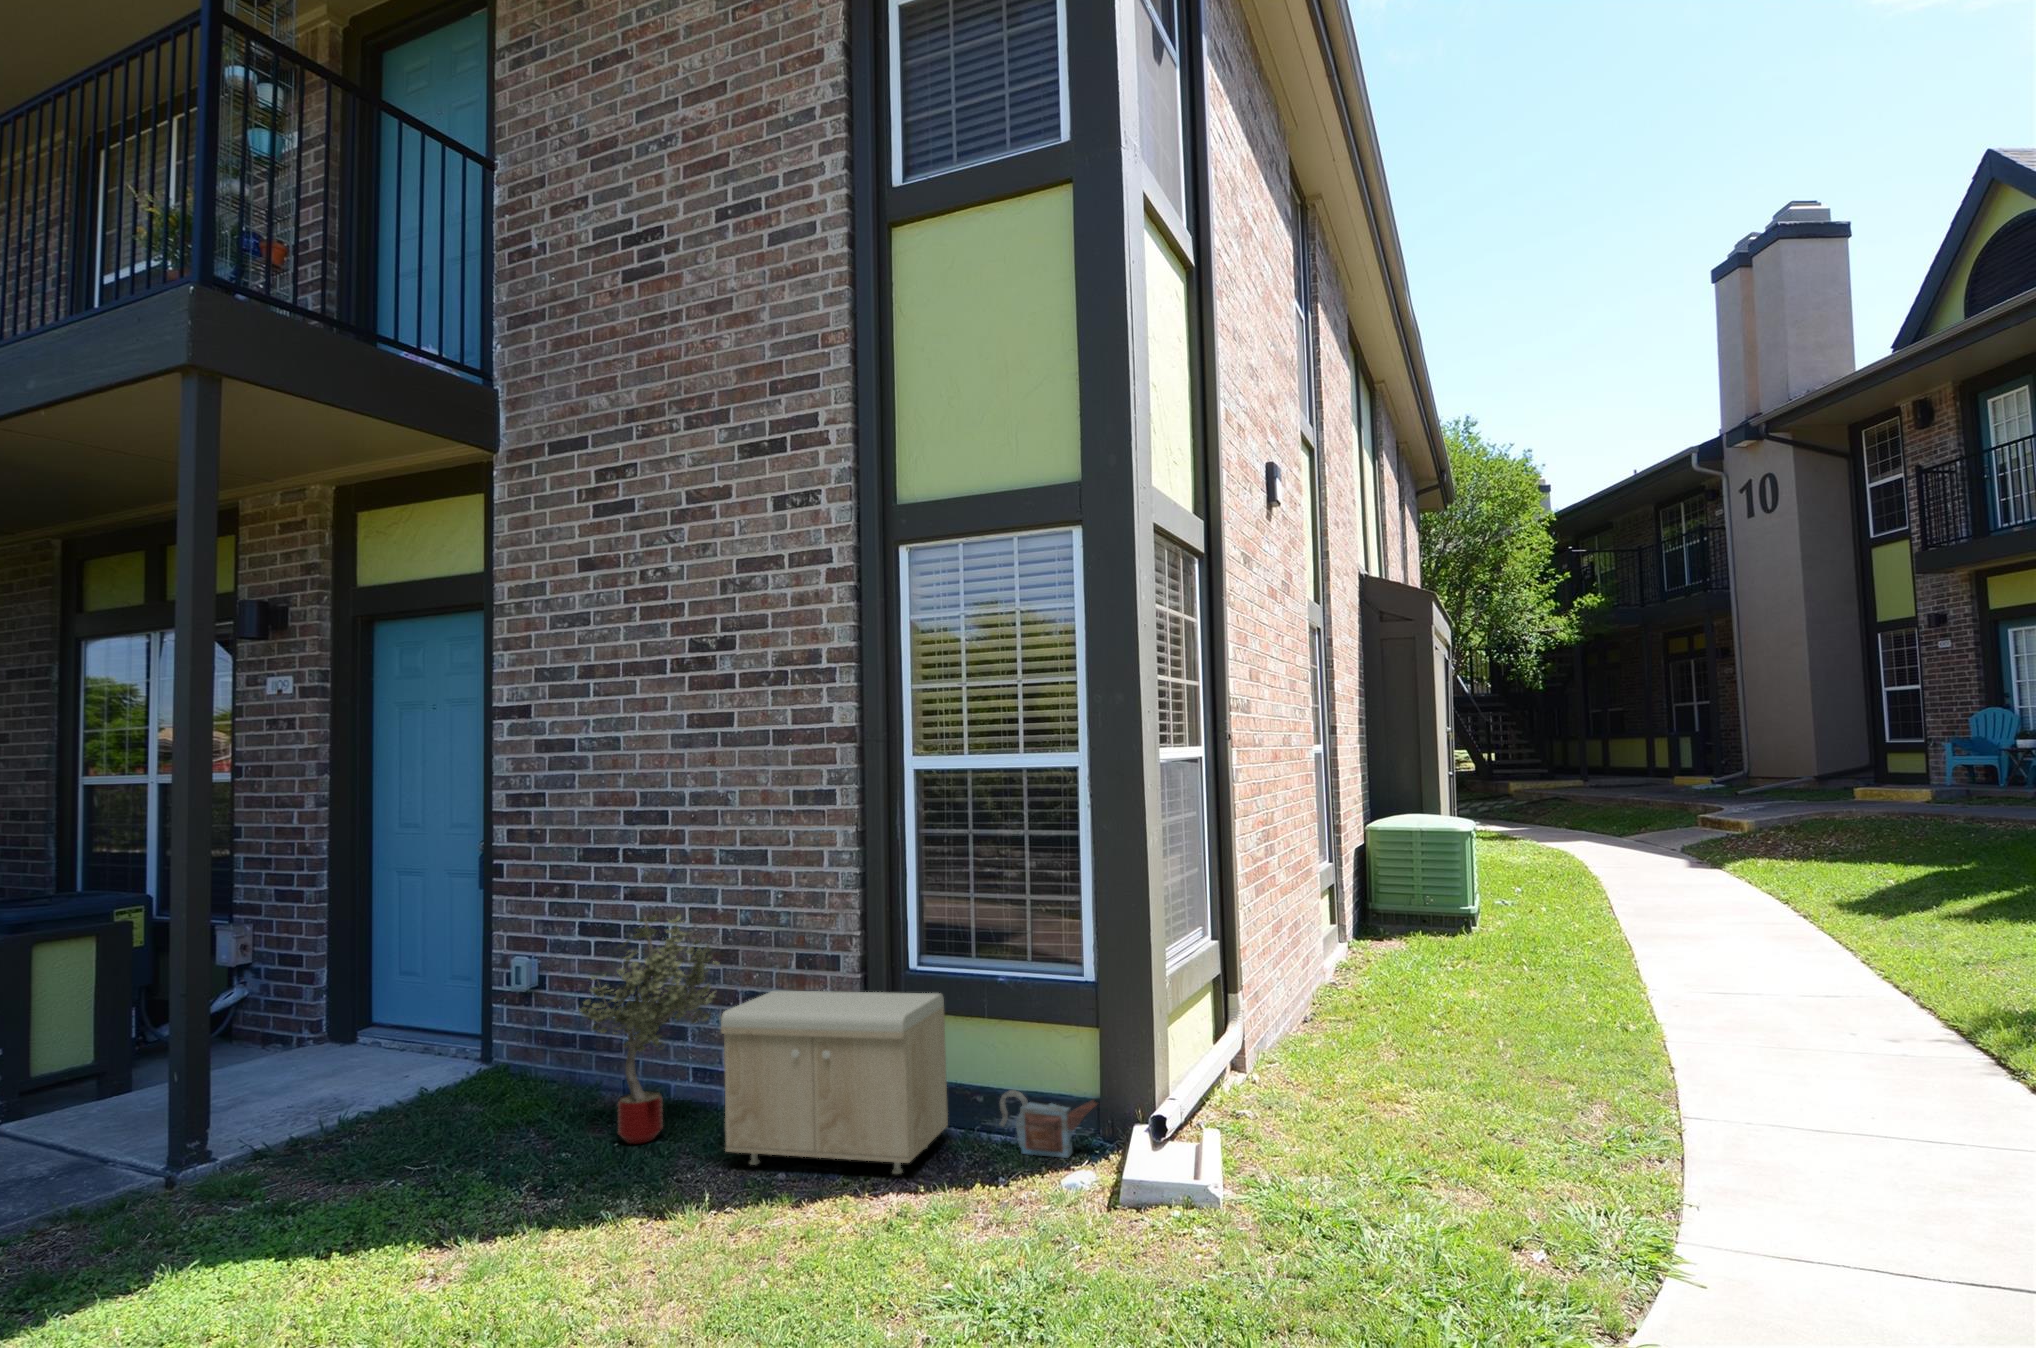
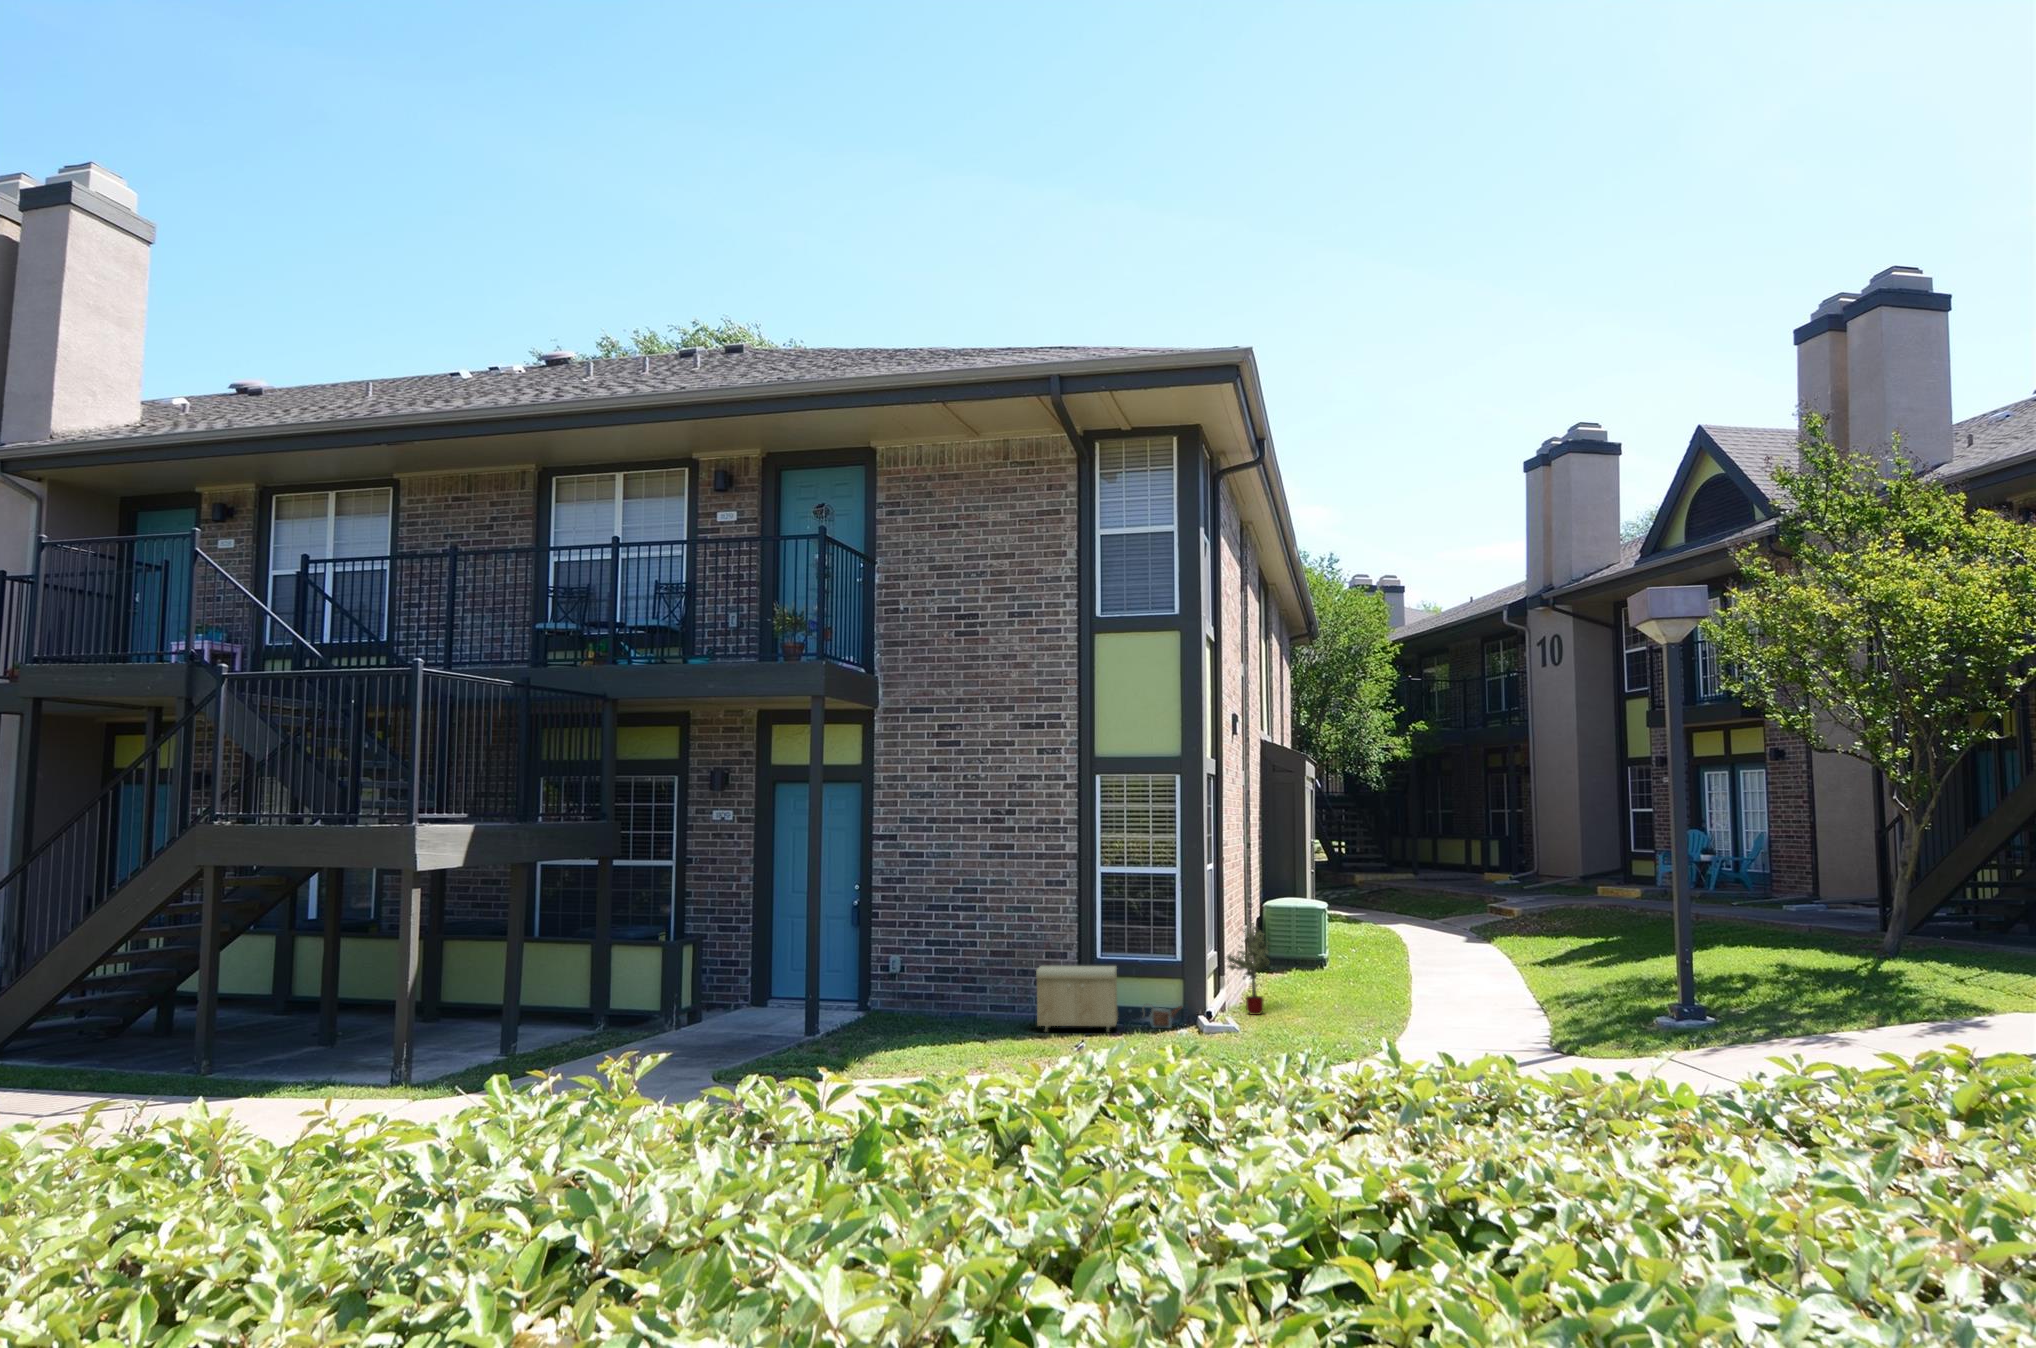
potted tree: present [579,915,719,1144] -> present [1227,923,1270,1015]

